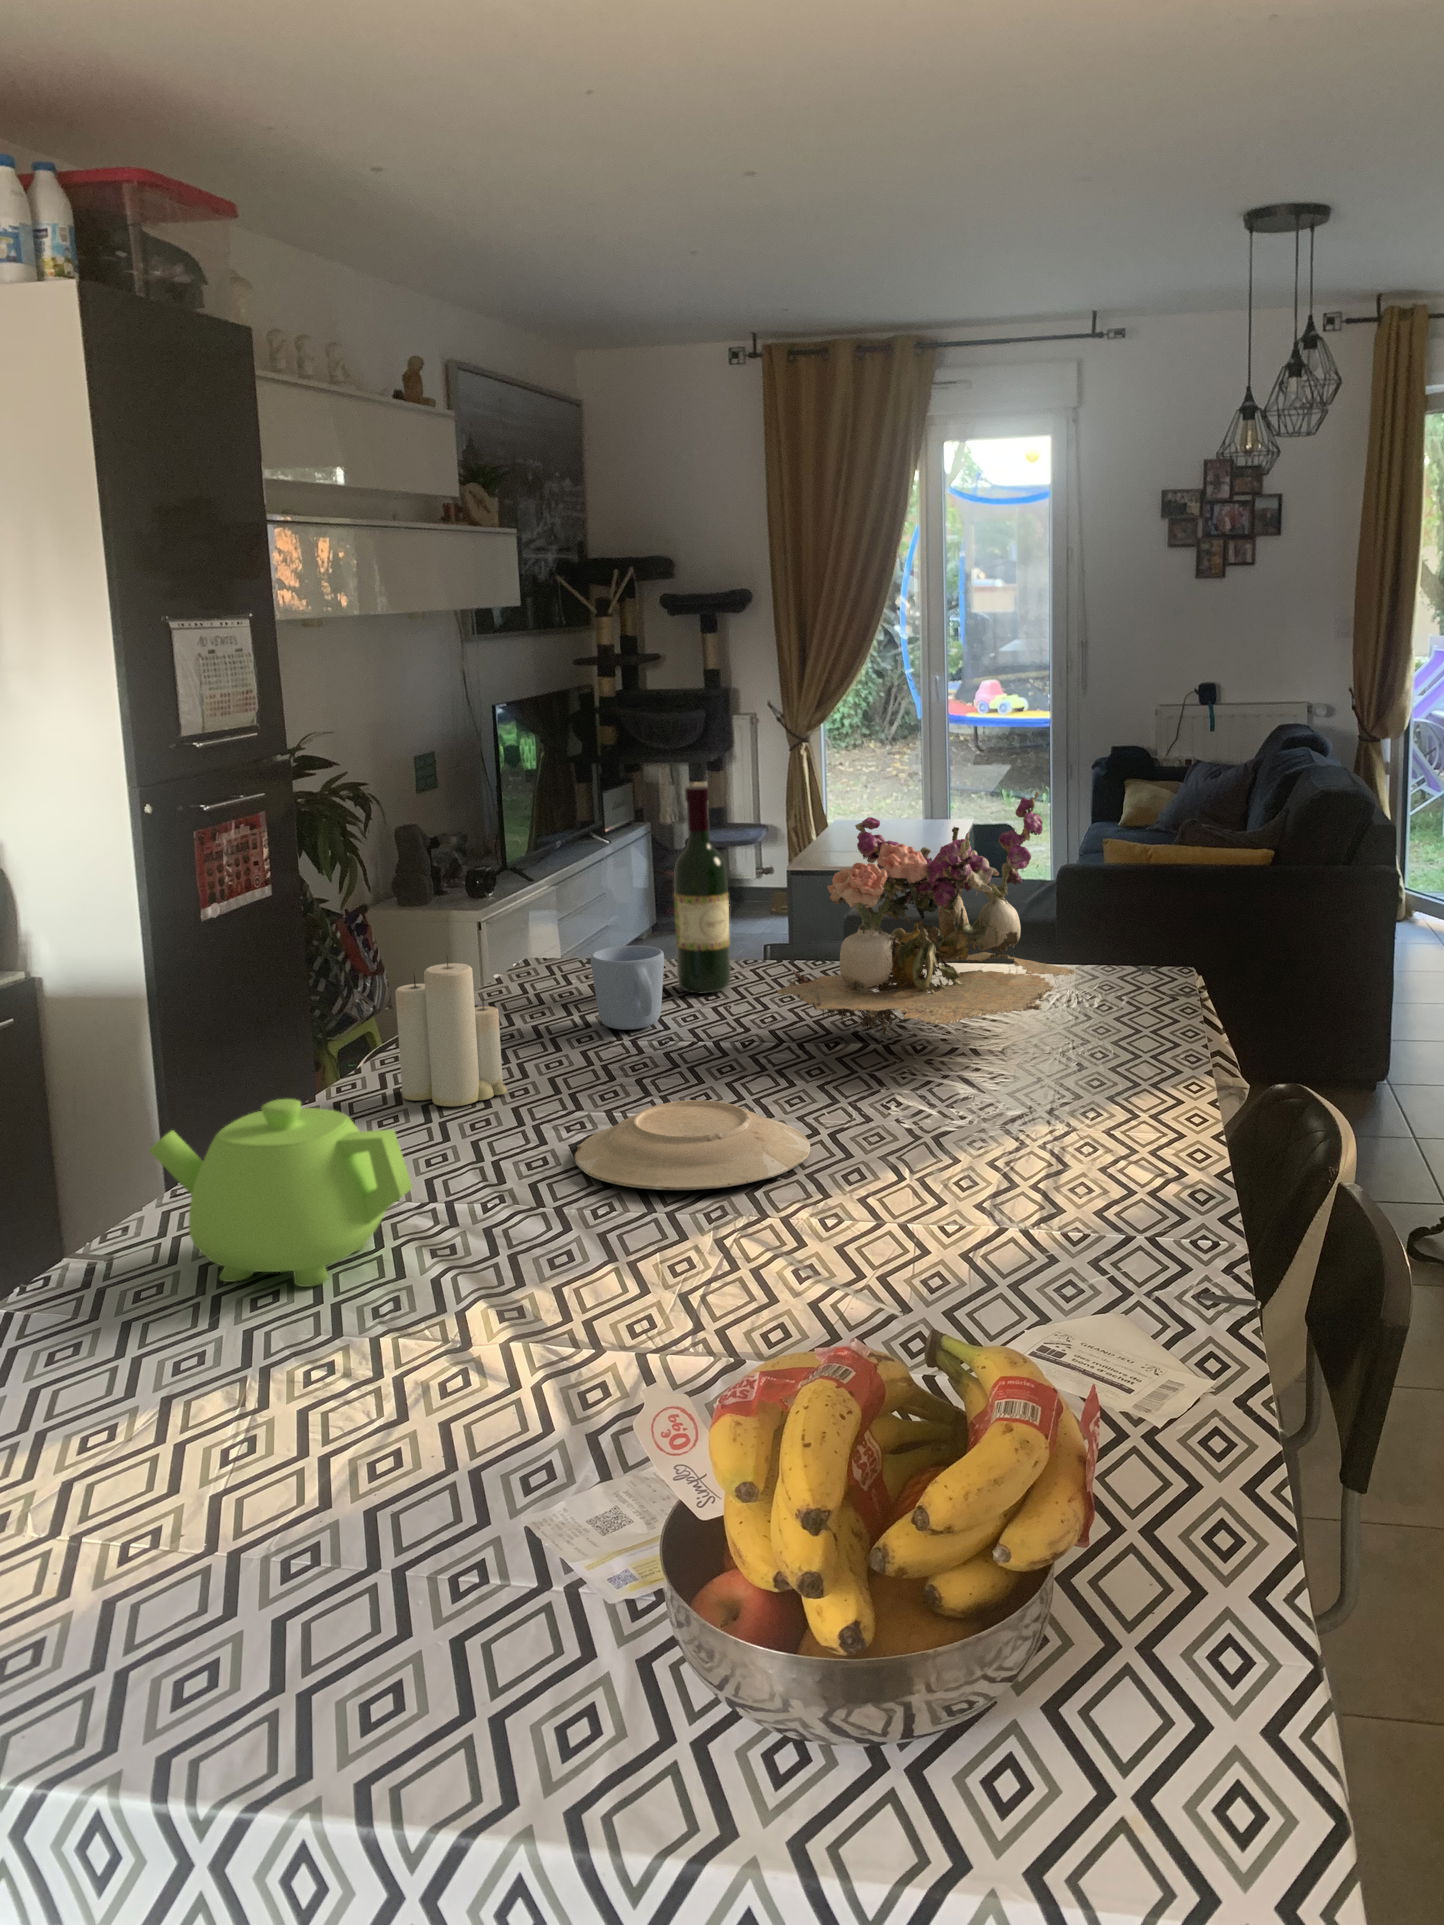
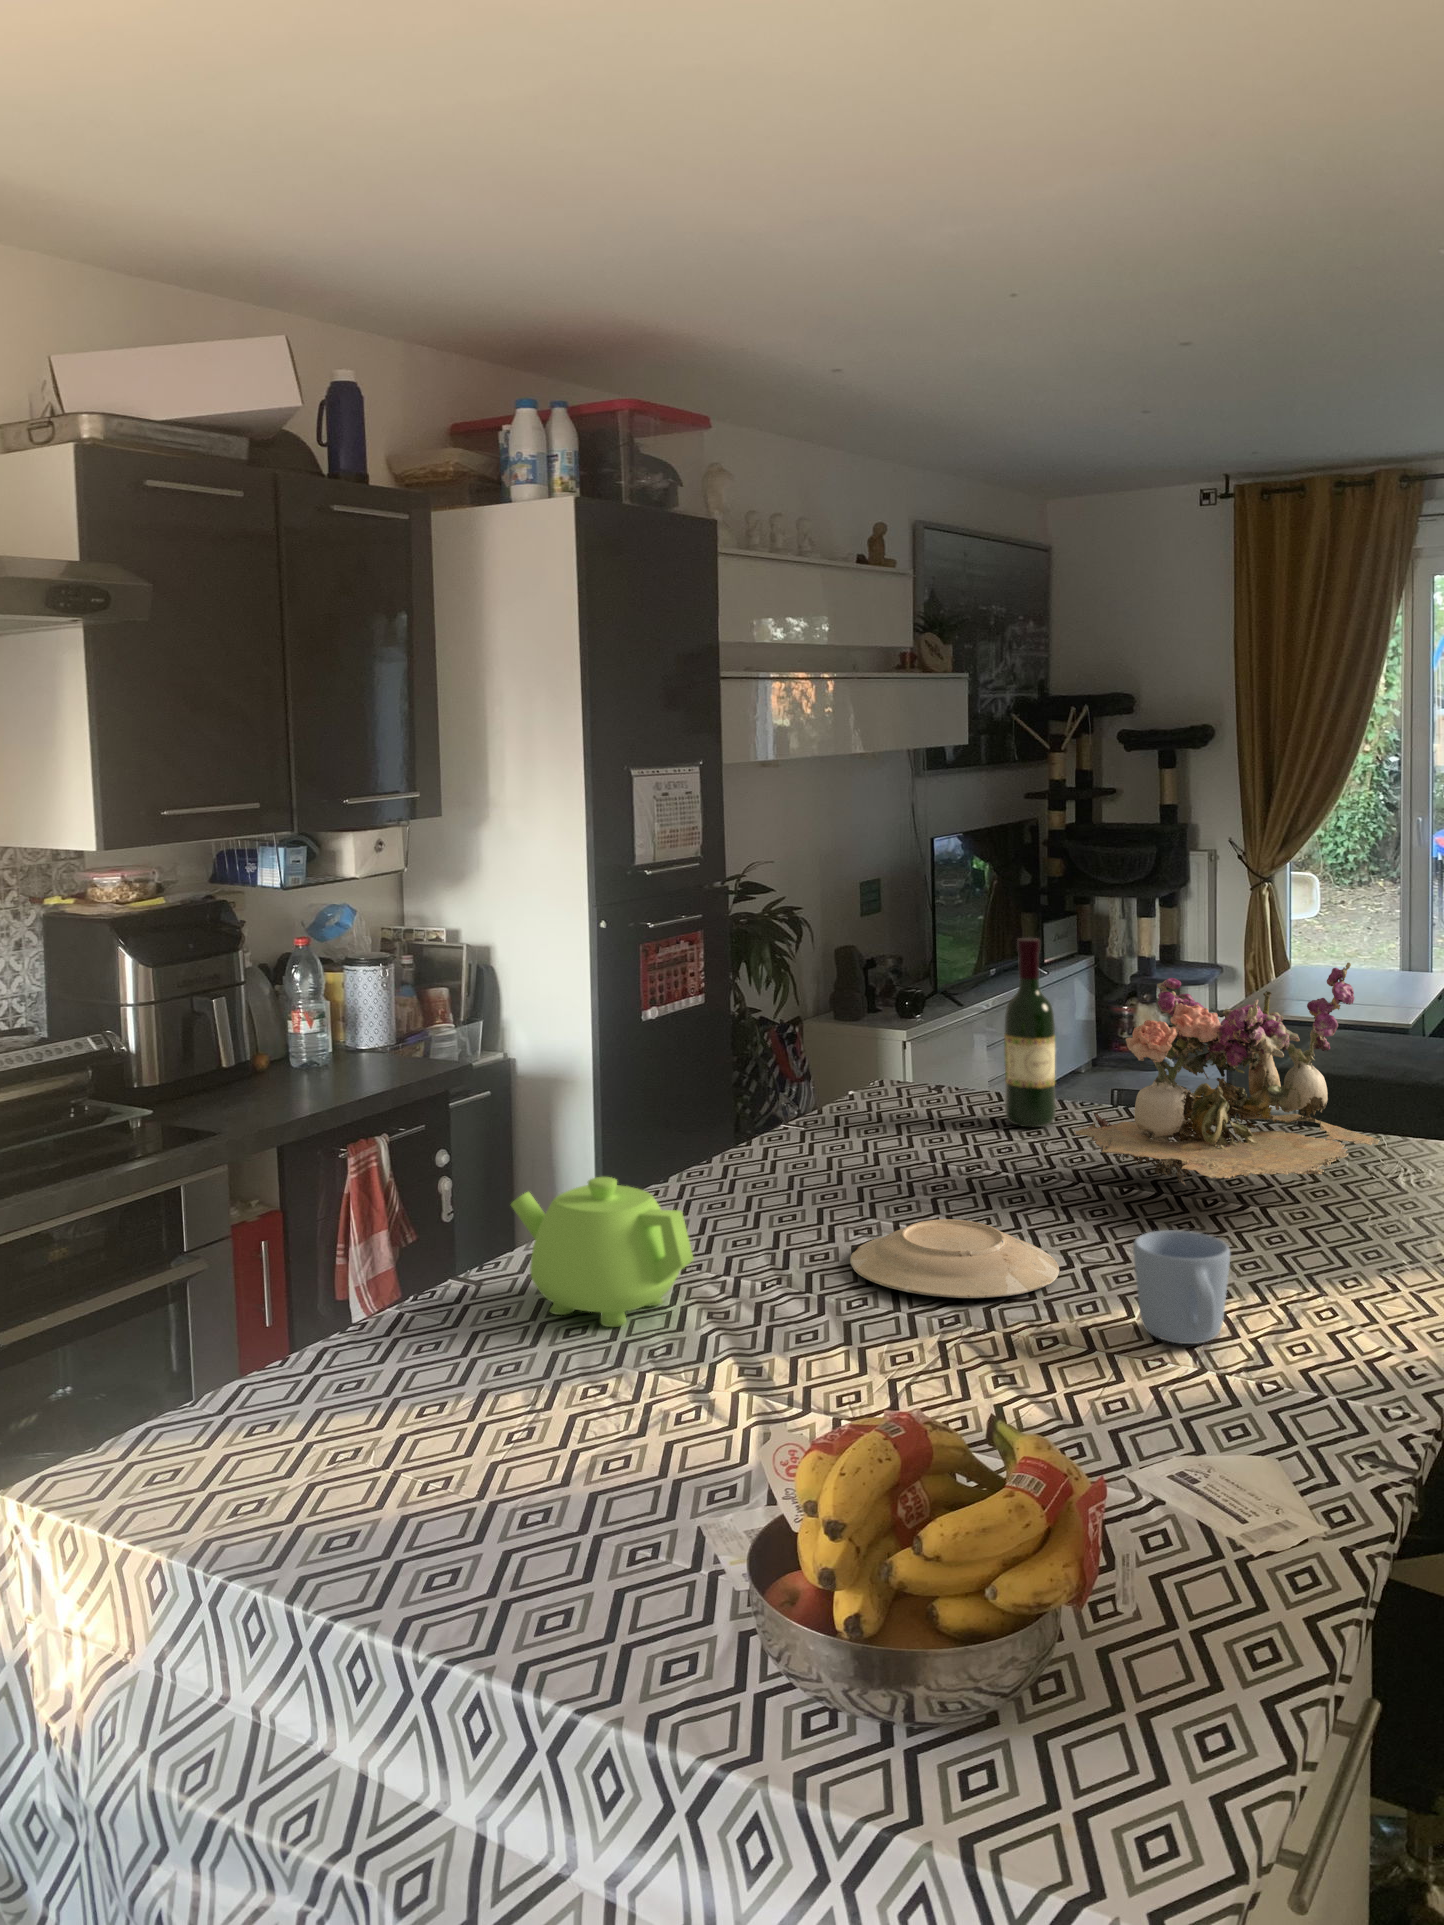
mug: present [591,946,664,1030] -> present [1133,1230,1230,1344]
candle: present [395,952,507,1106] -> none [733,1070,820,1202]

